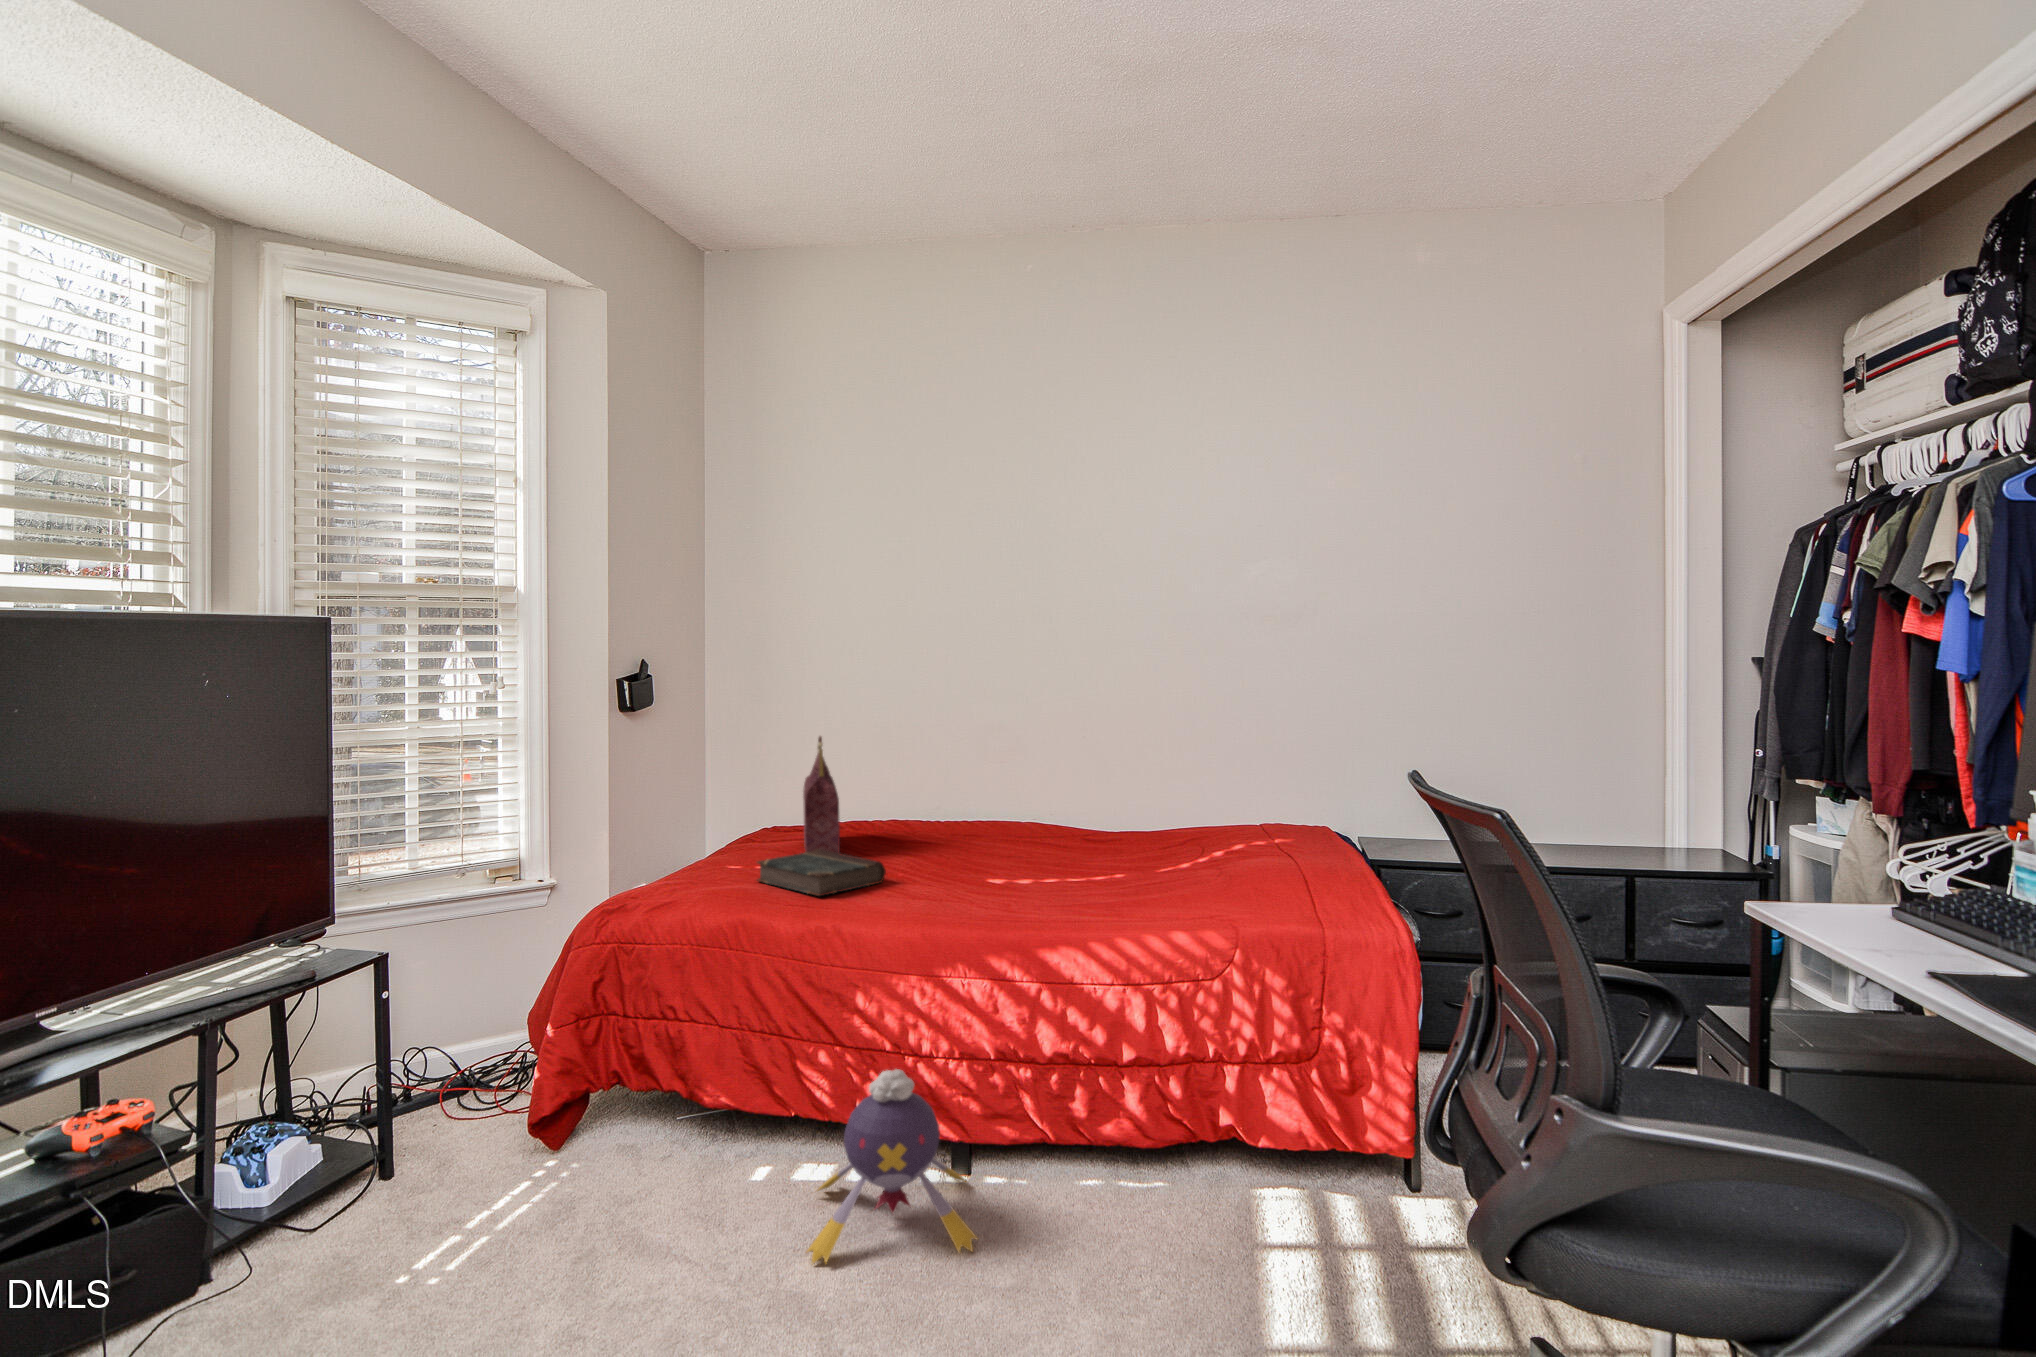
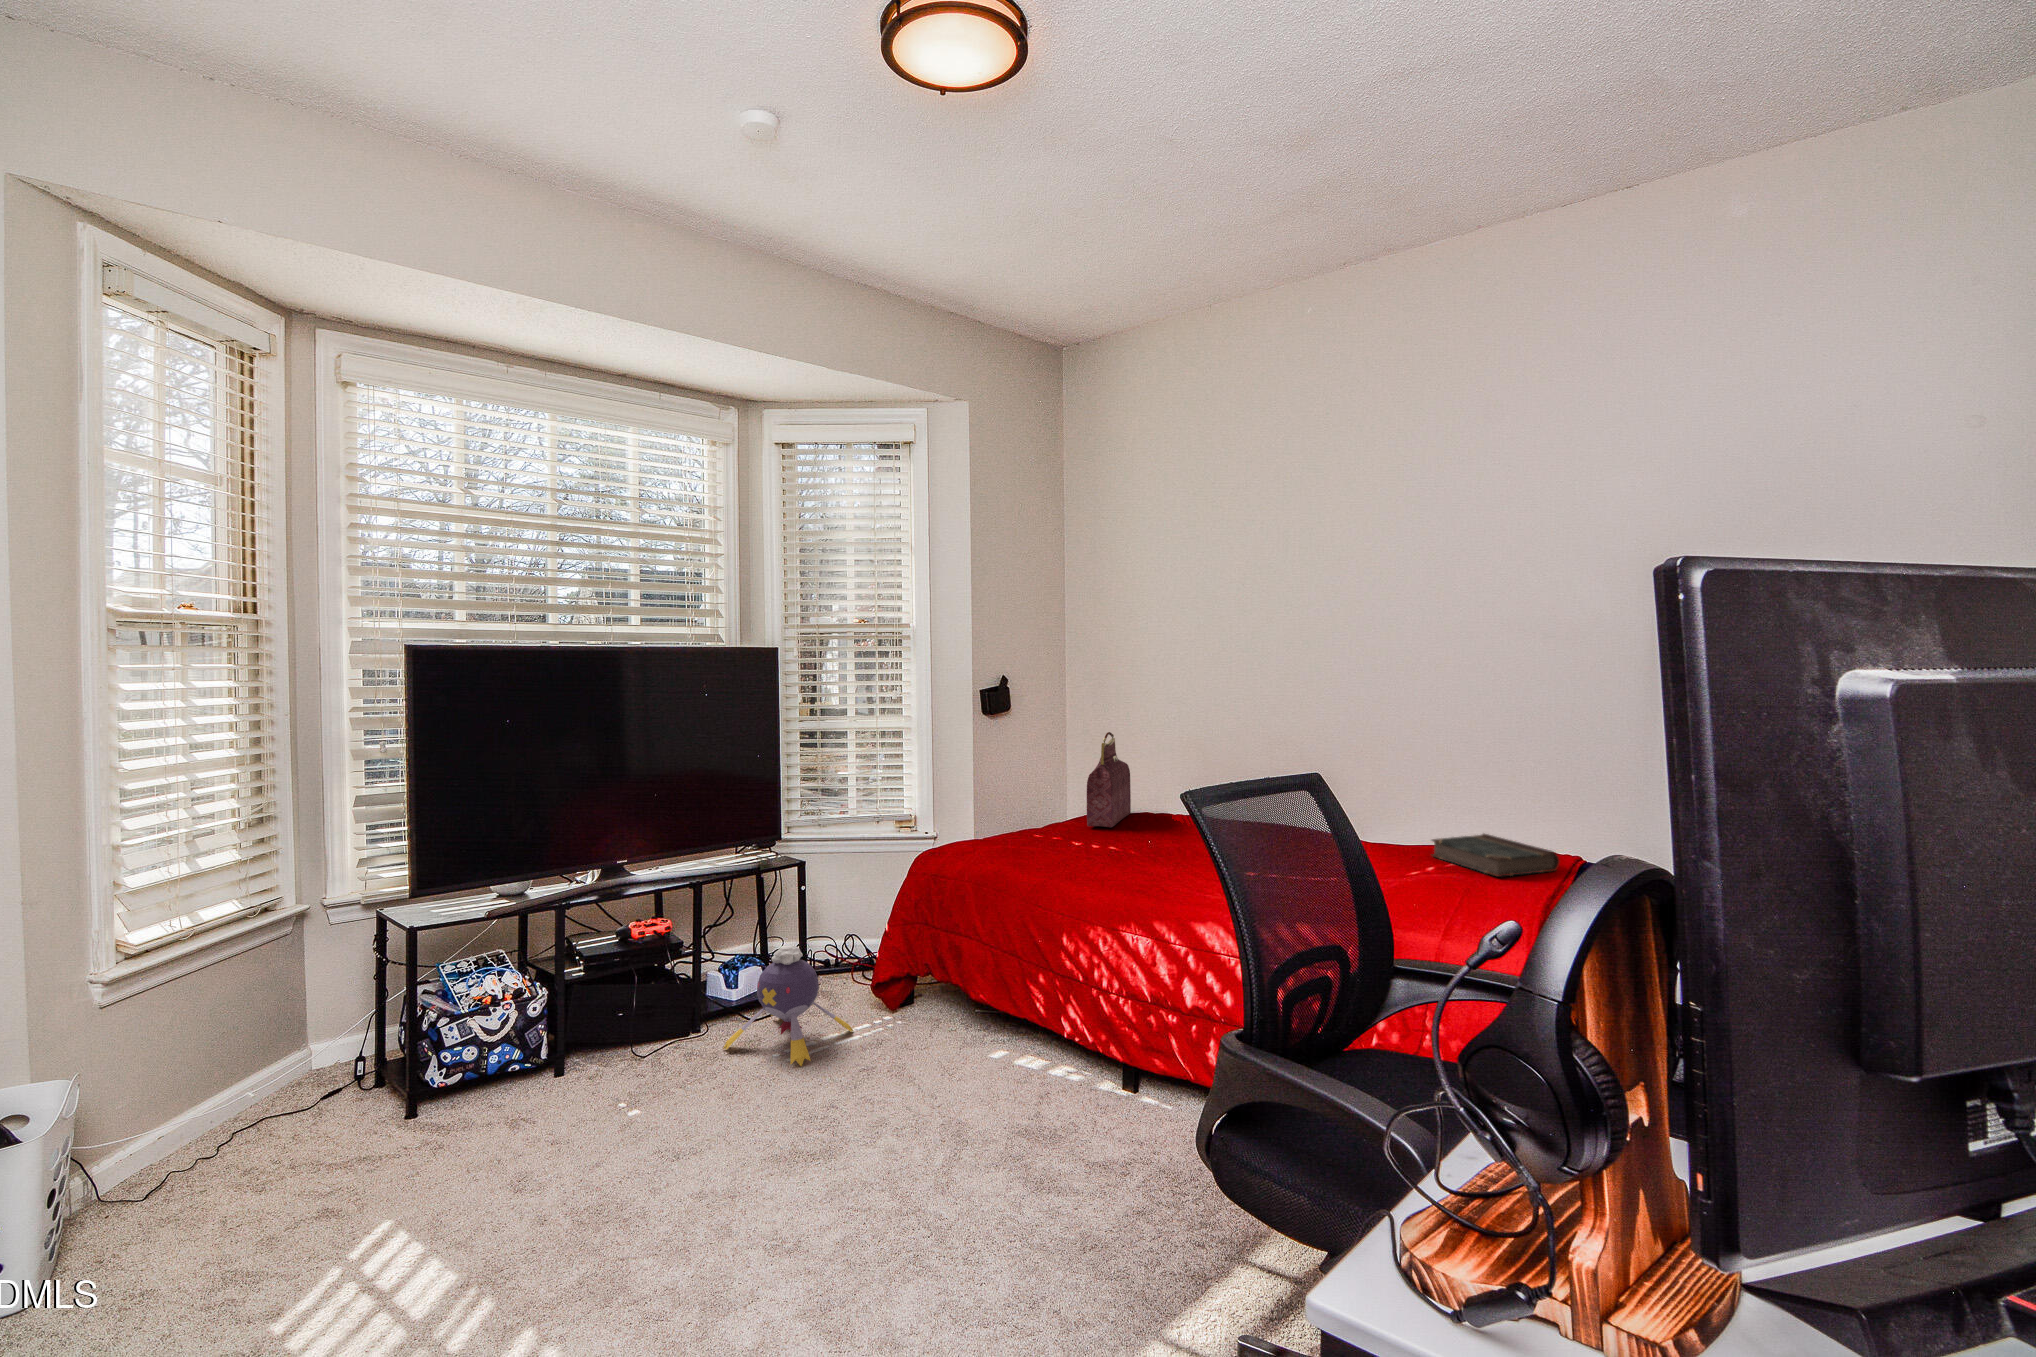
book: present [757,849,886,896] -> present [1432,834,1560,877]
plush toy: present [807,1069,978,1263] -> present [723,945,853,1066]

